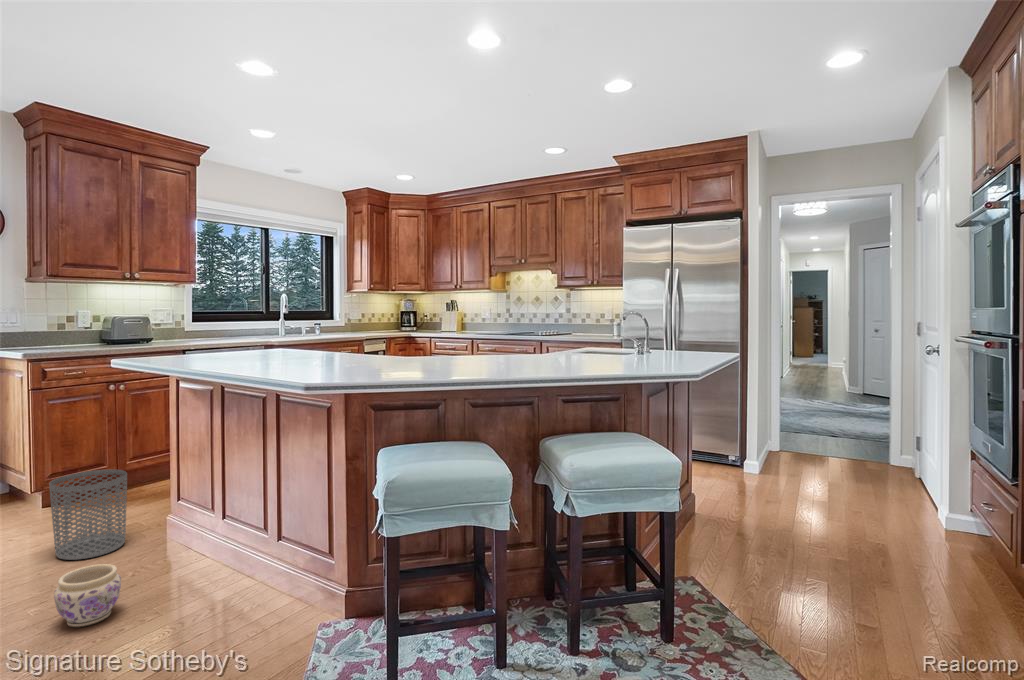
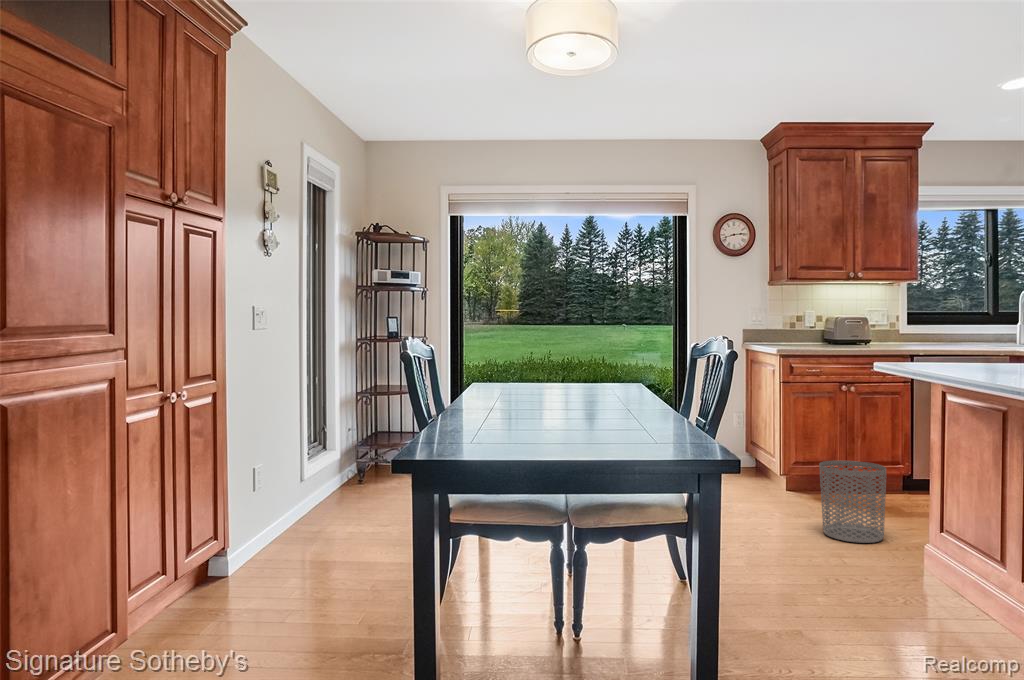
planter: present [54,564,121,628] -> none [858,542,917,598]

